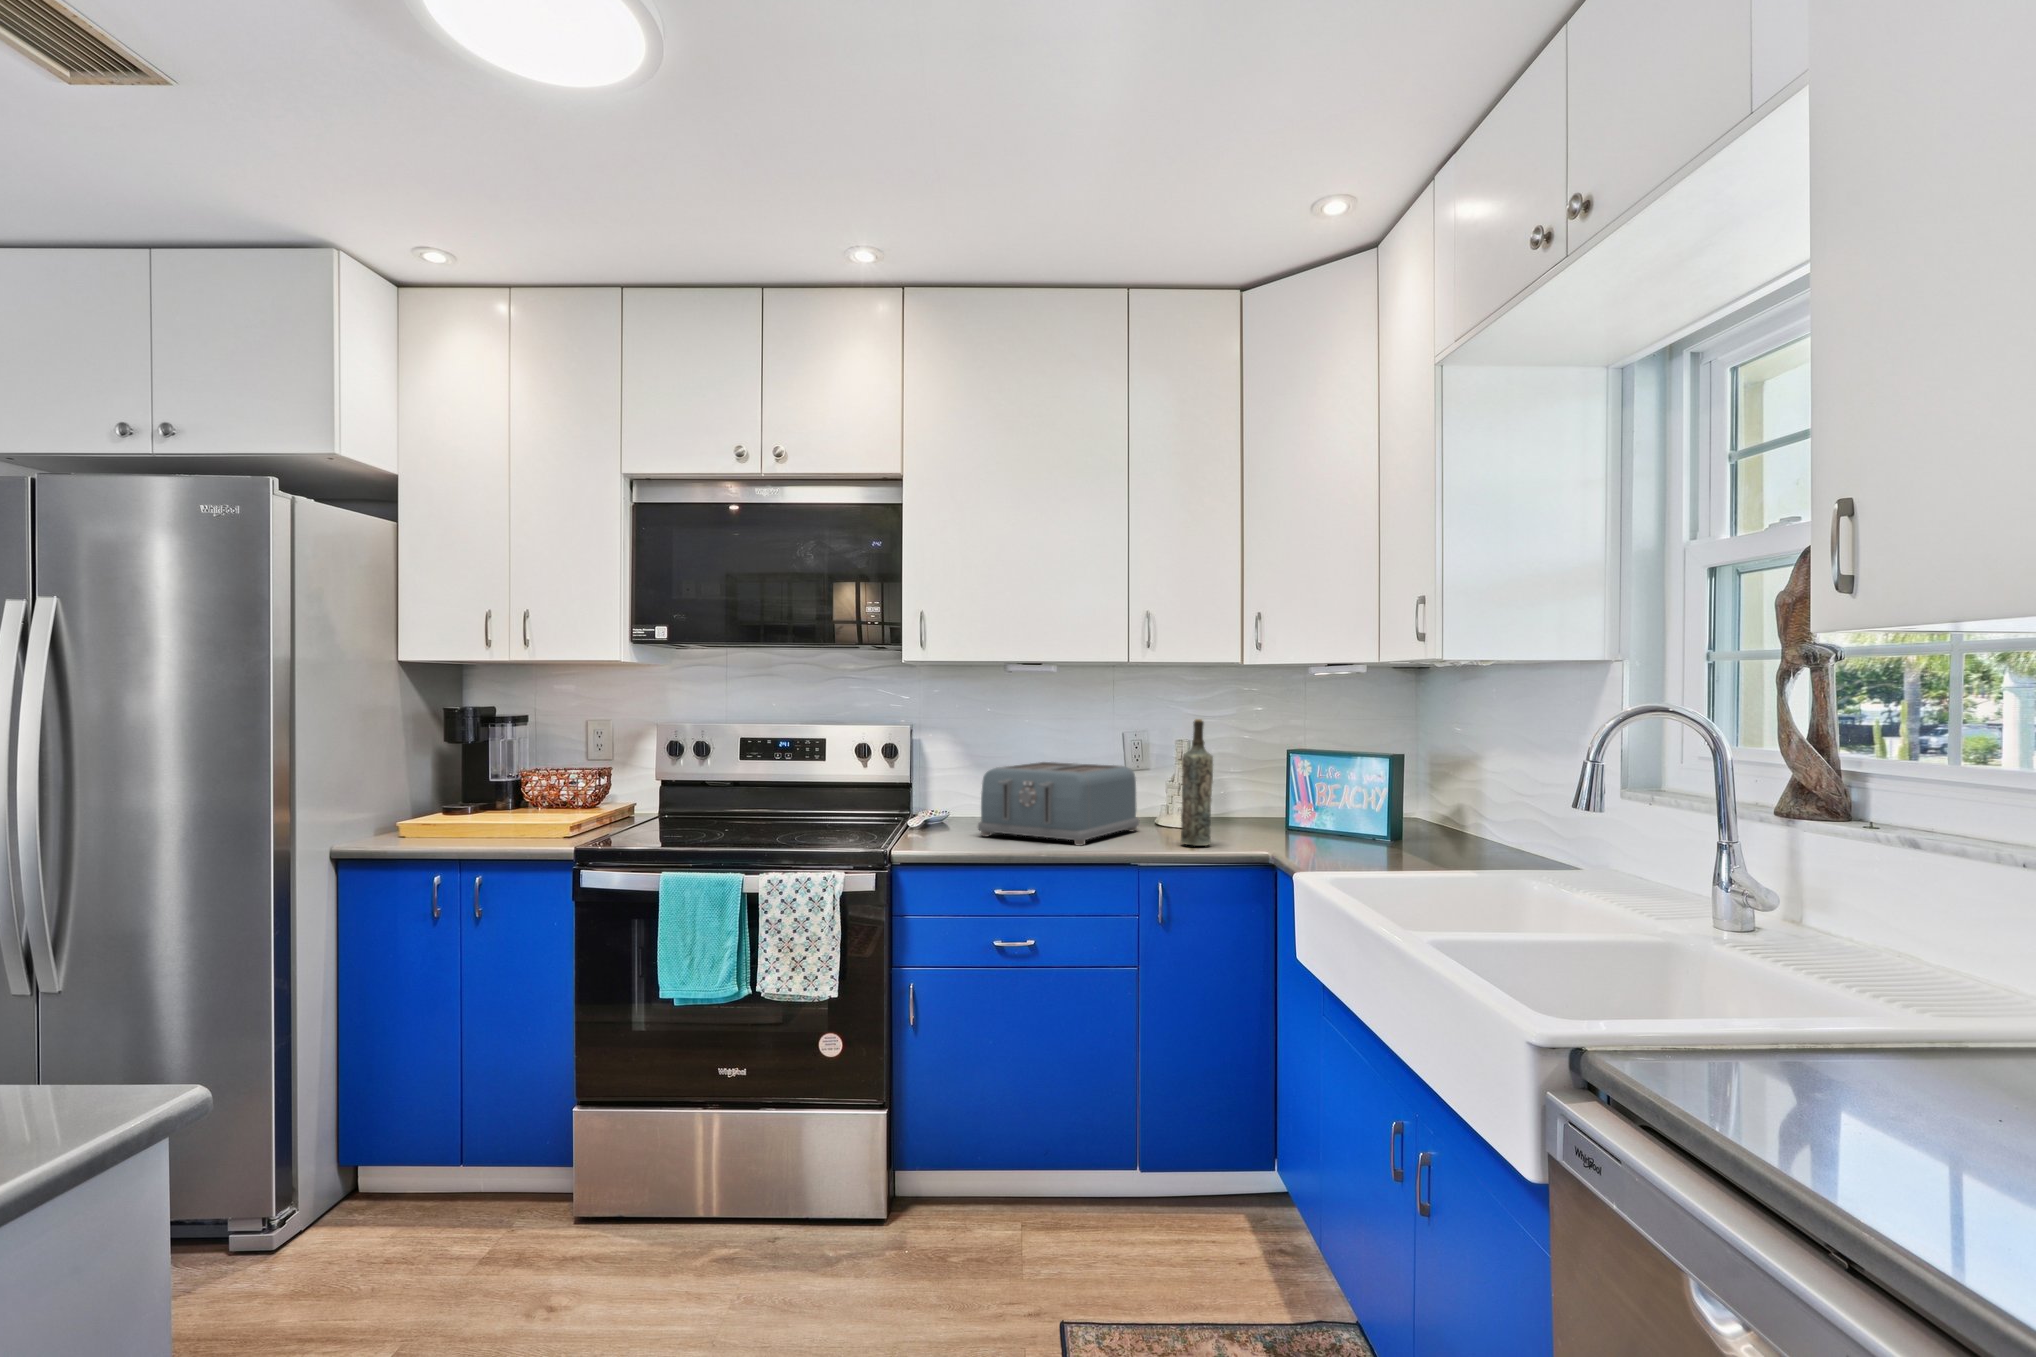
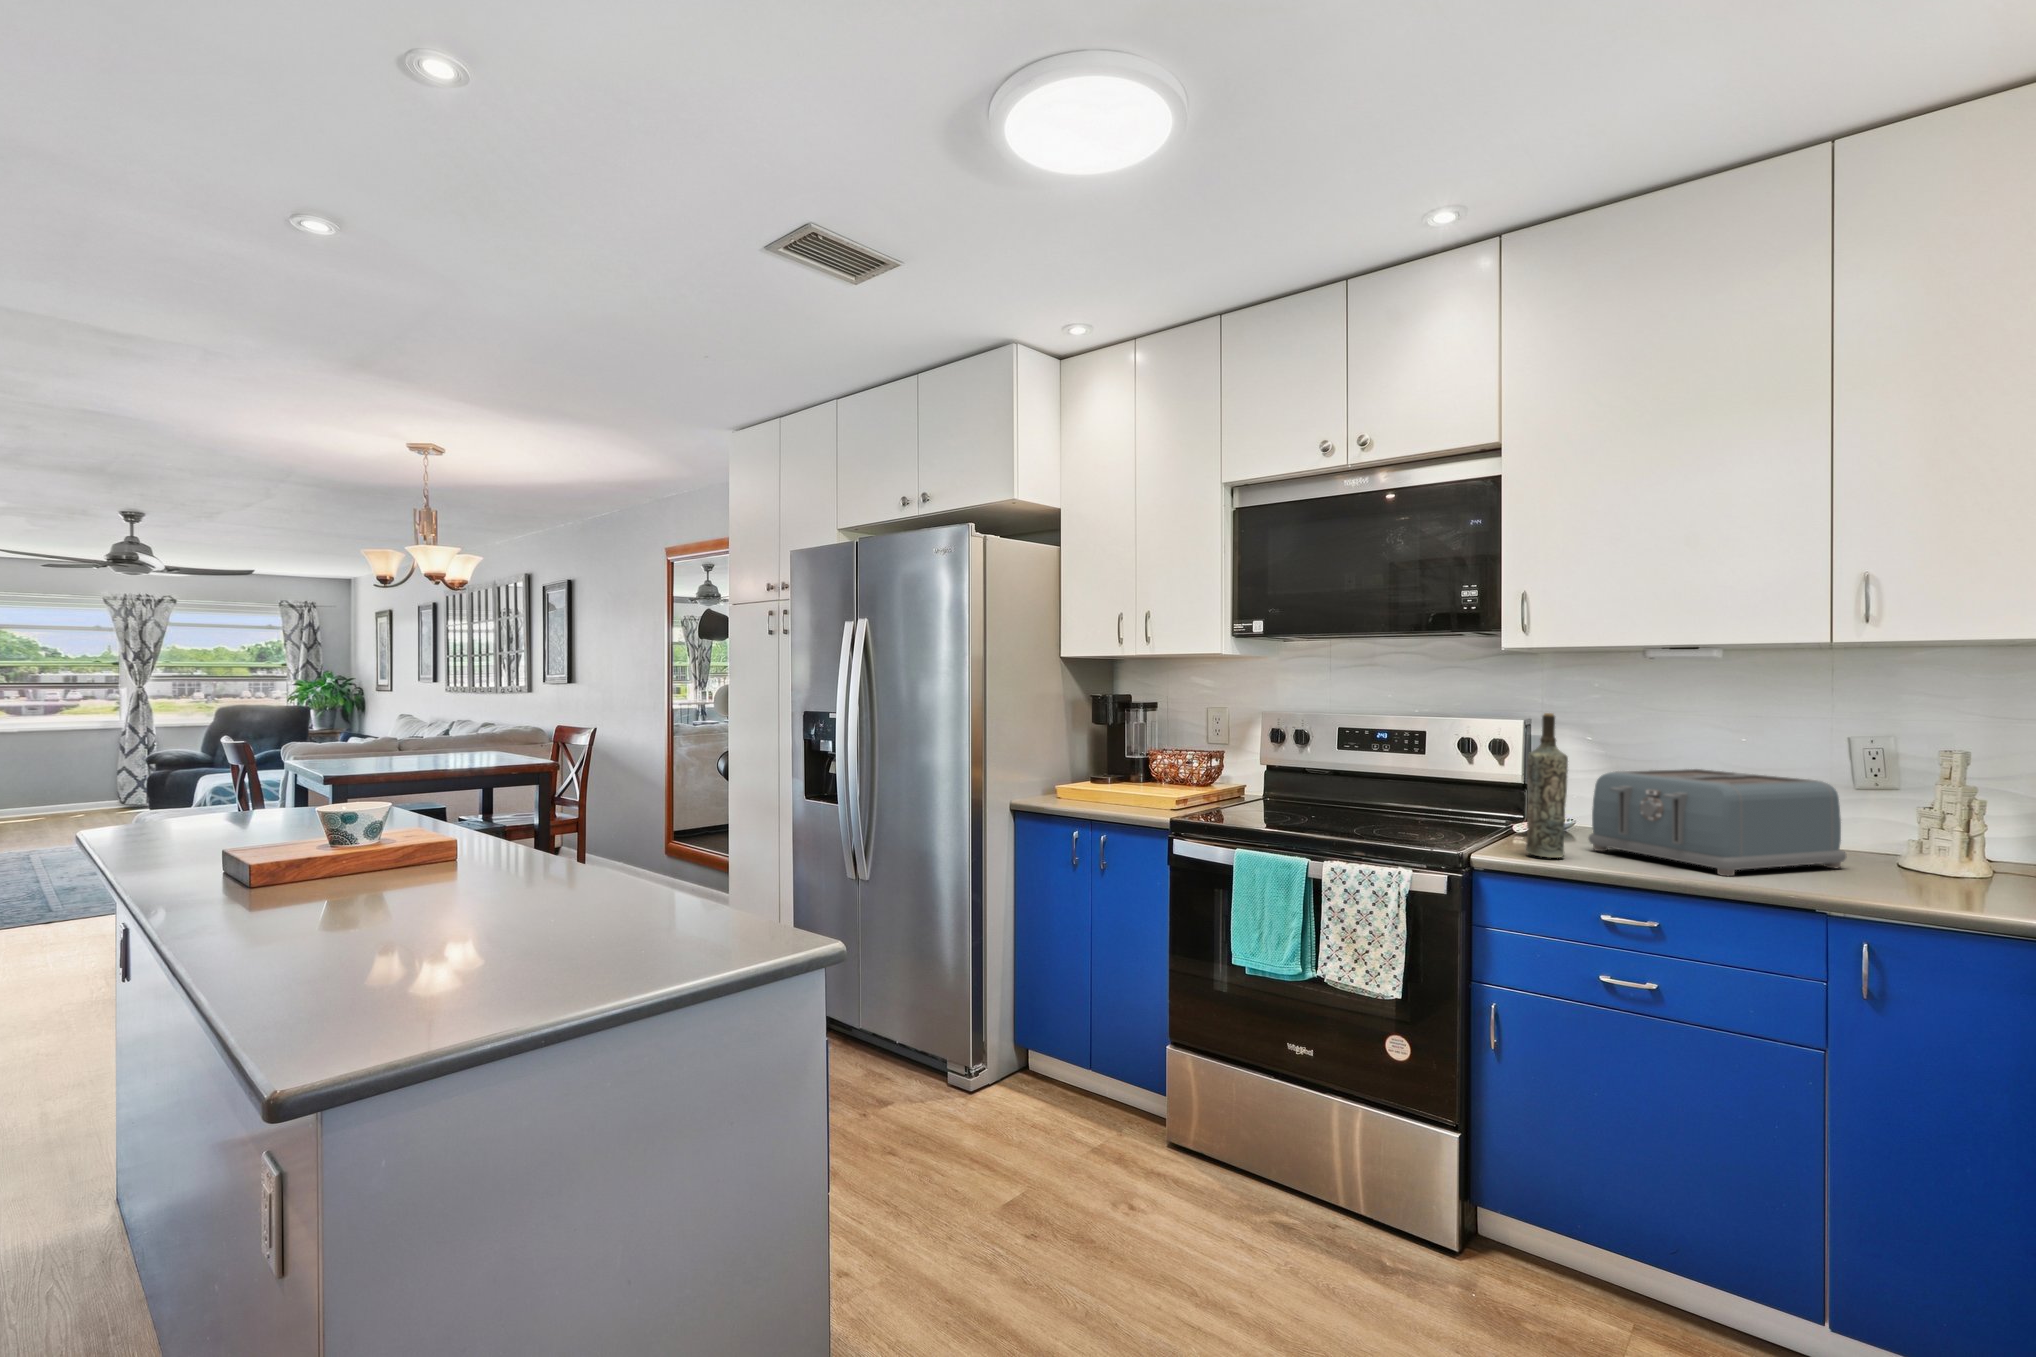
bottle: present [1181,719,1213,846] -> present [1526,713,1568,858]

